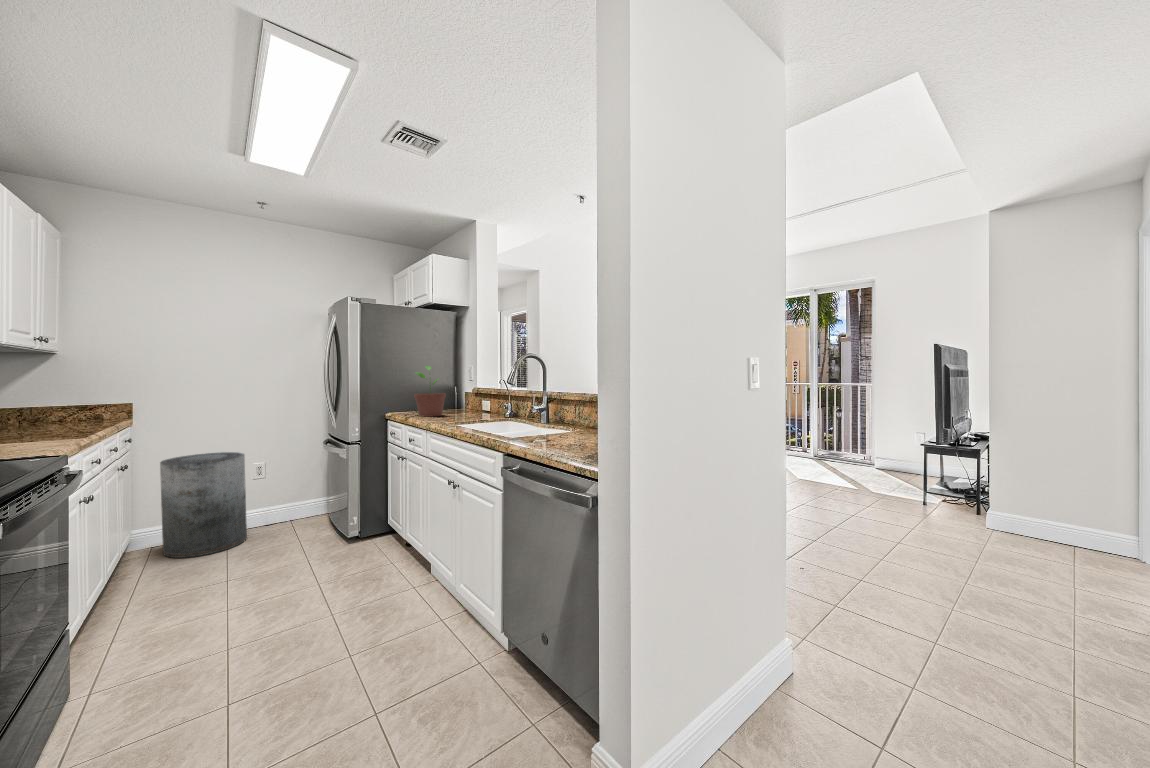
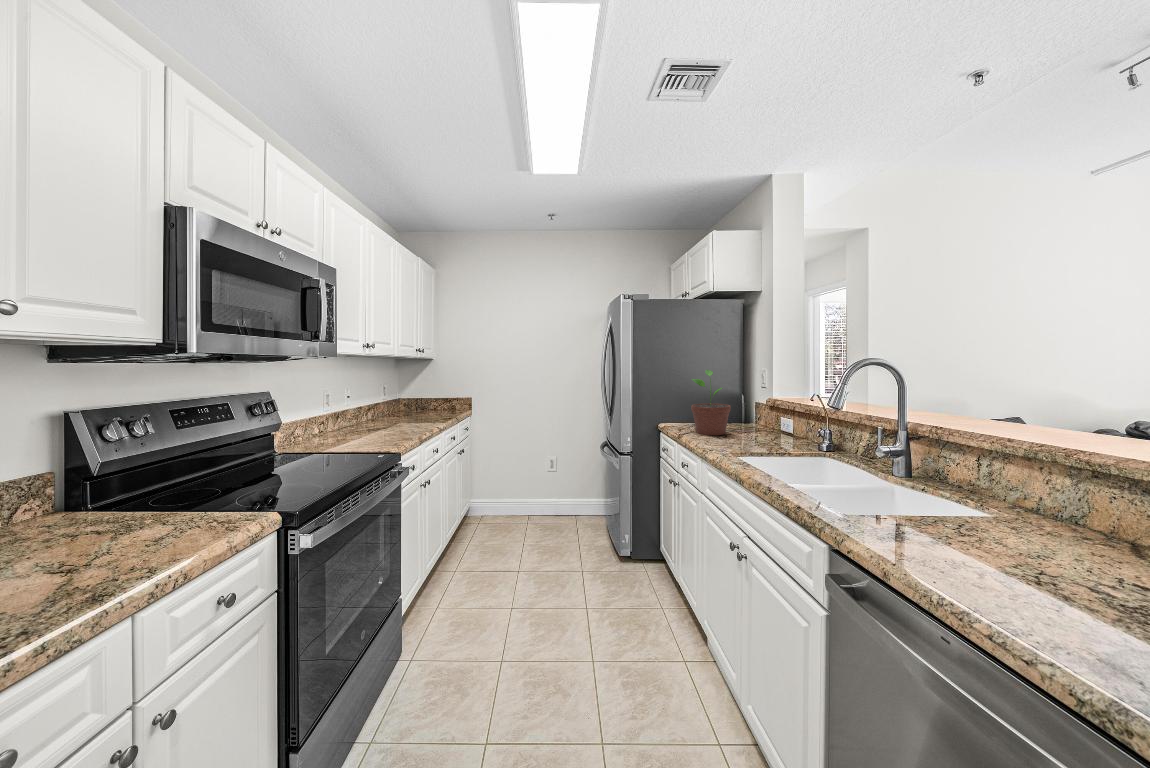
trash can: present [160,452,247,558] -> none [482,444,543,538]

